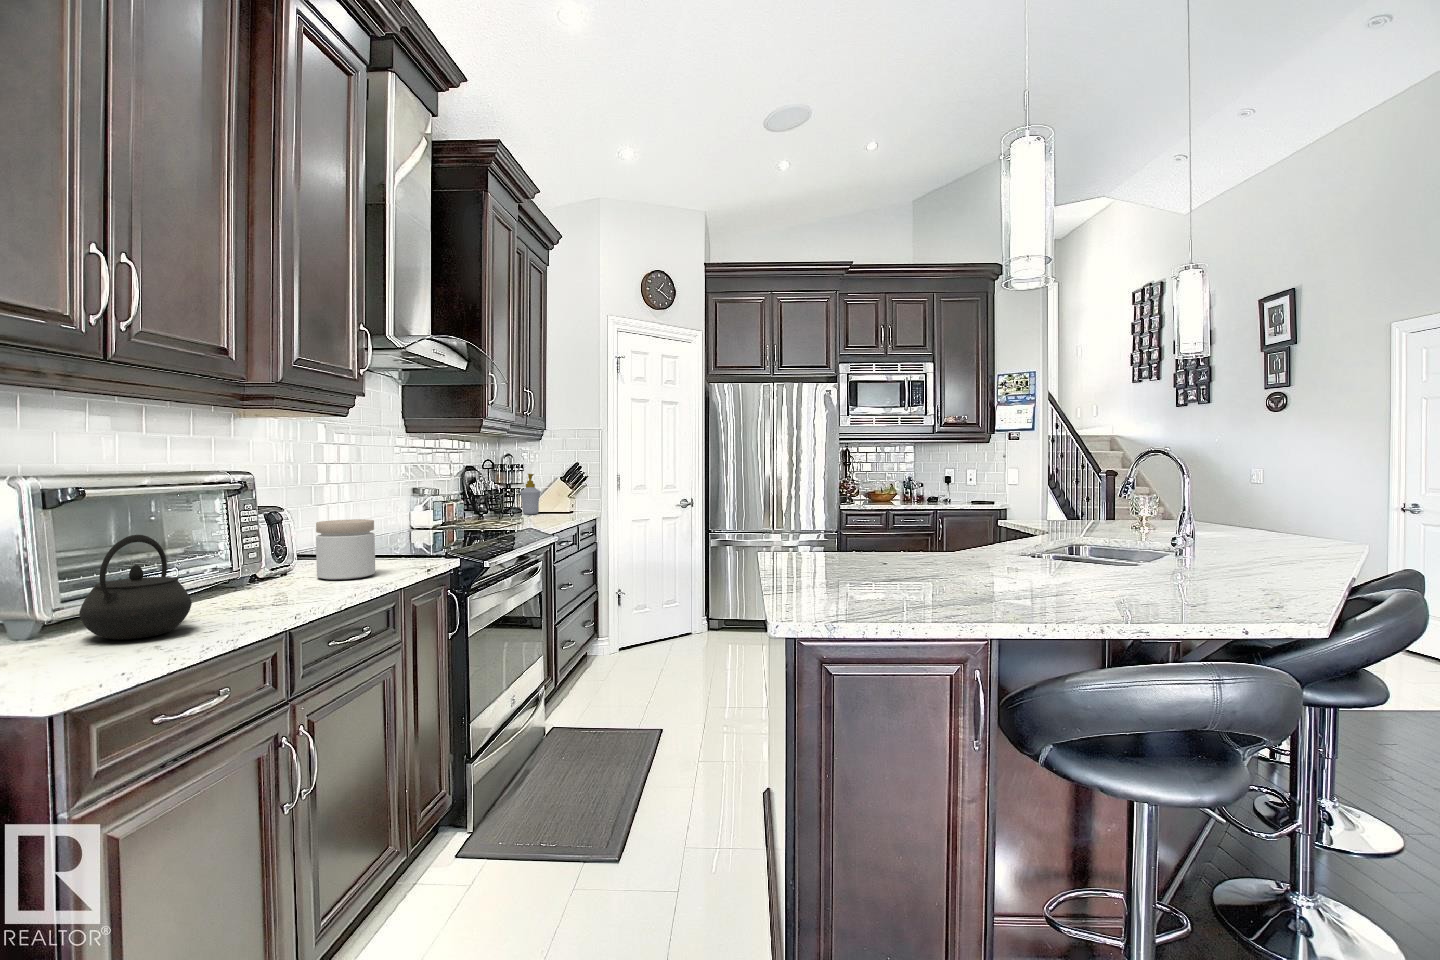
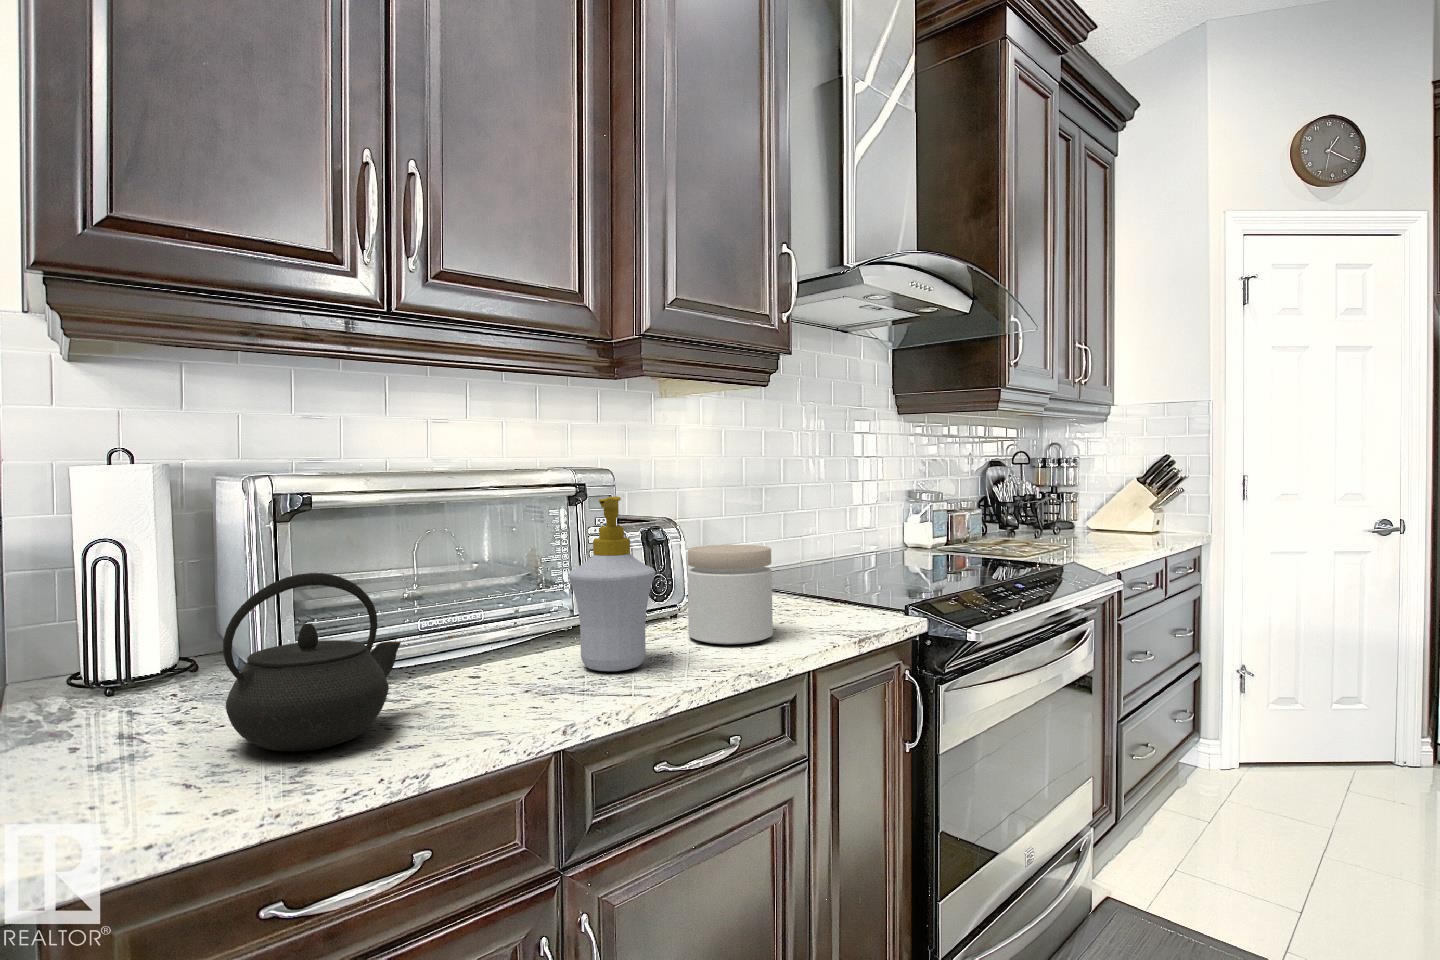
soap bottle: present [520,474,541,515] -> present [568,497,655,671]

